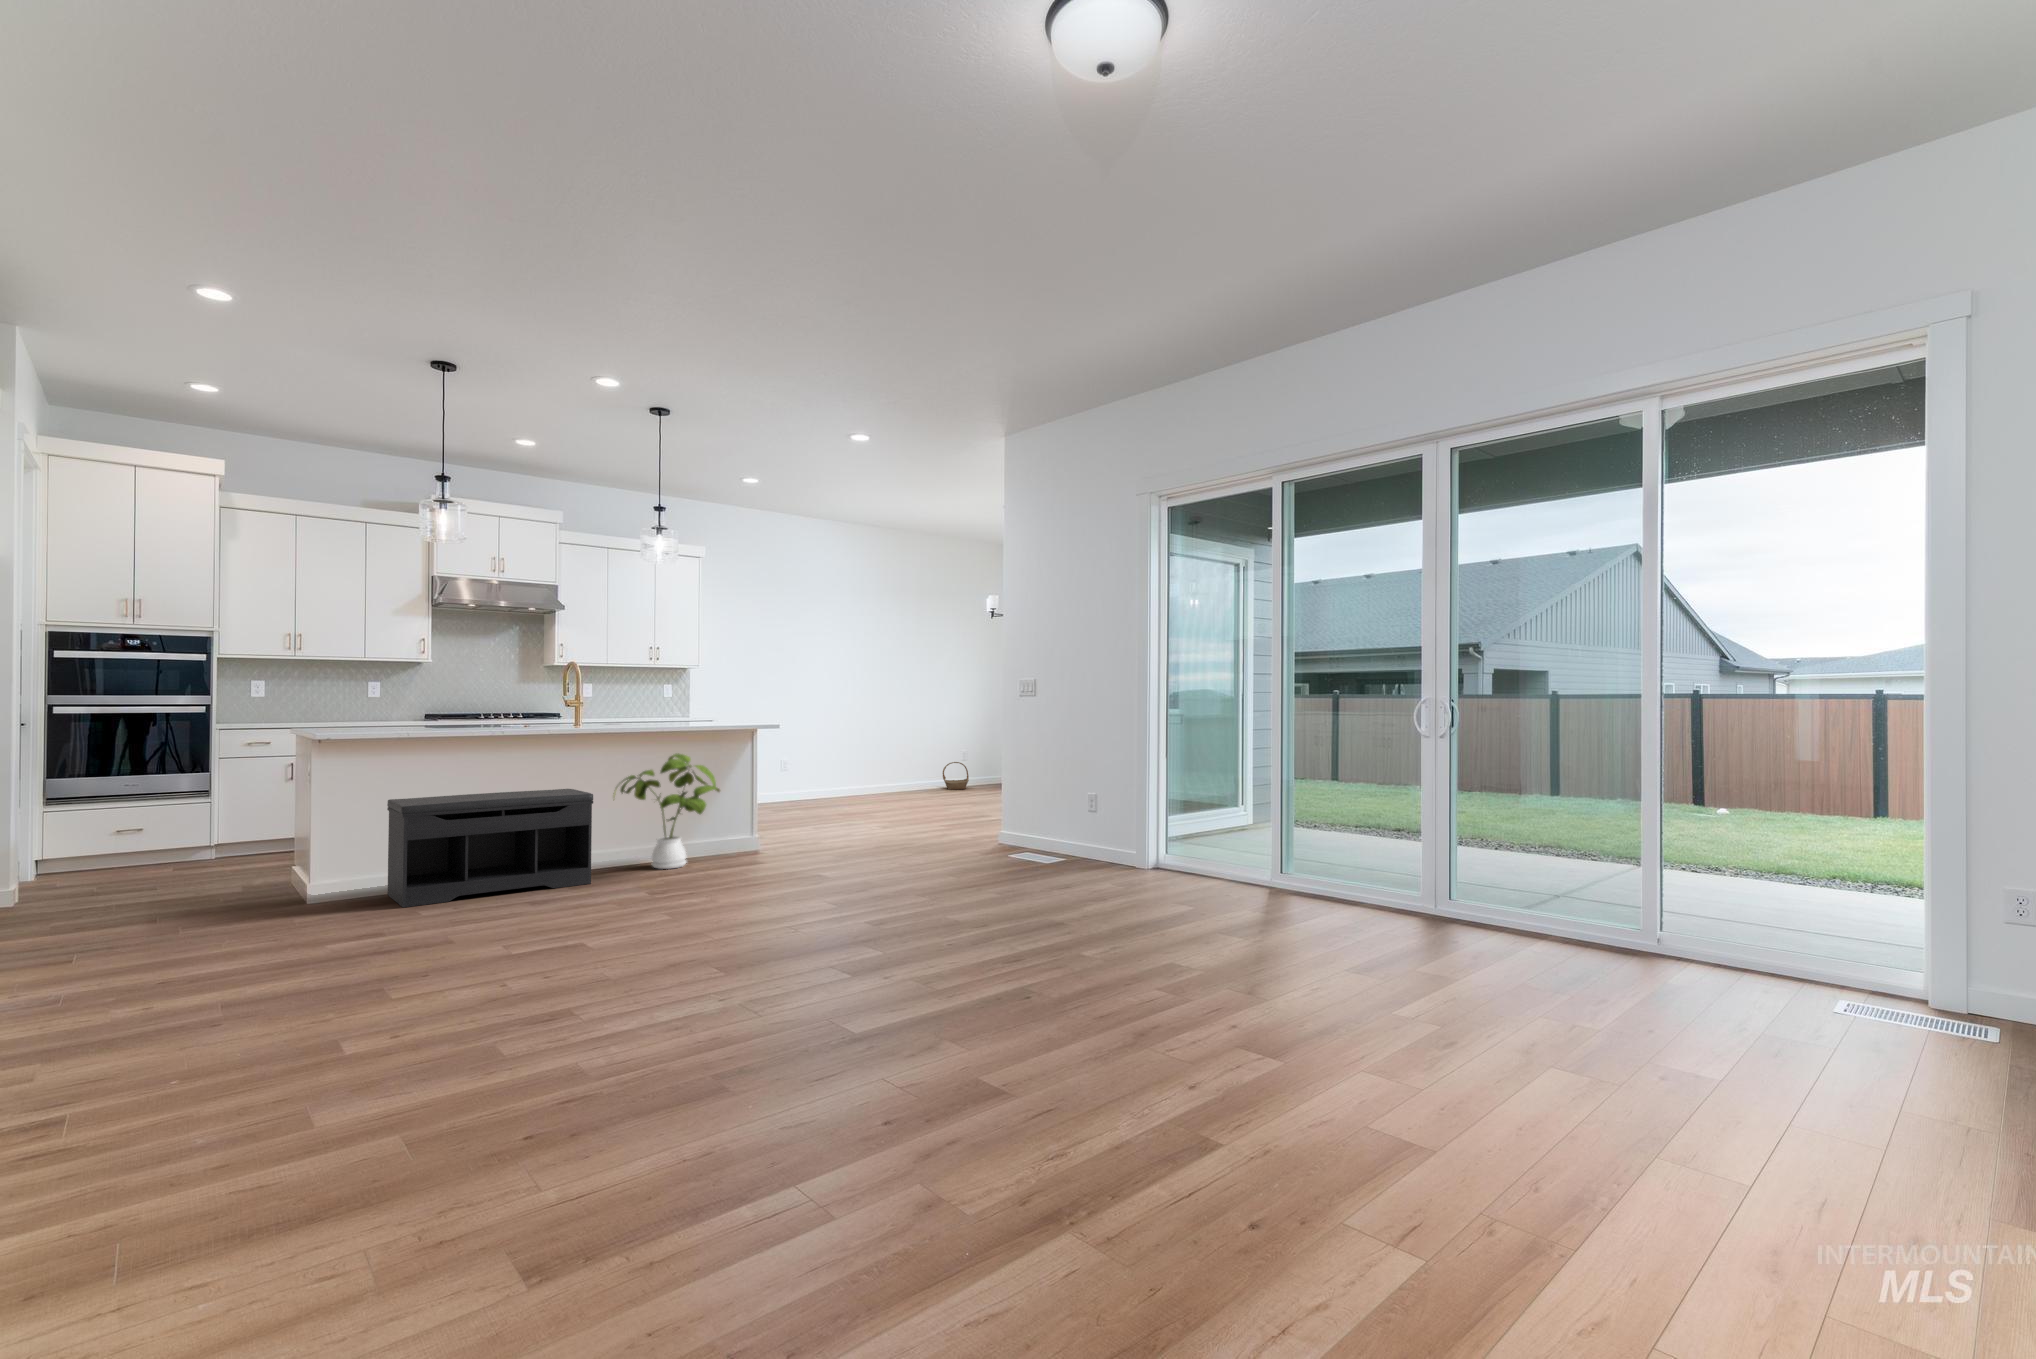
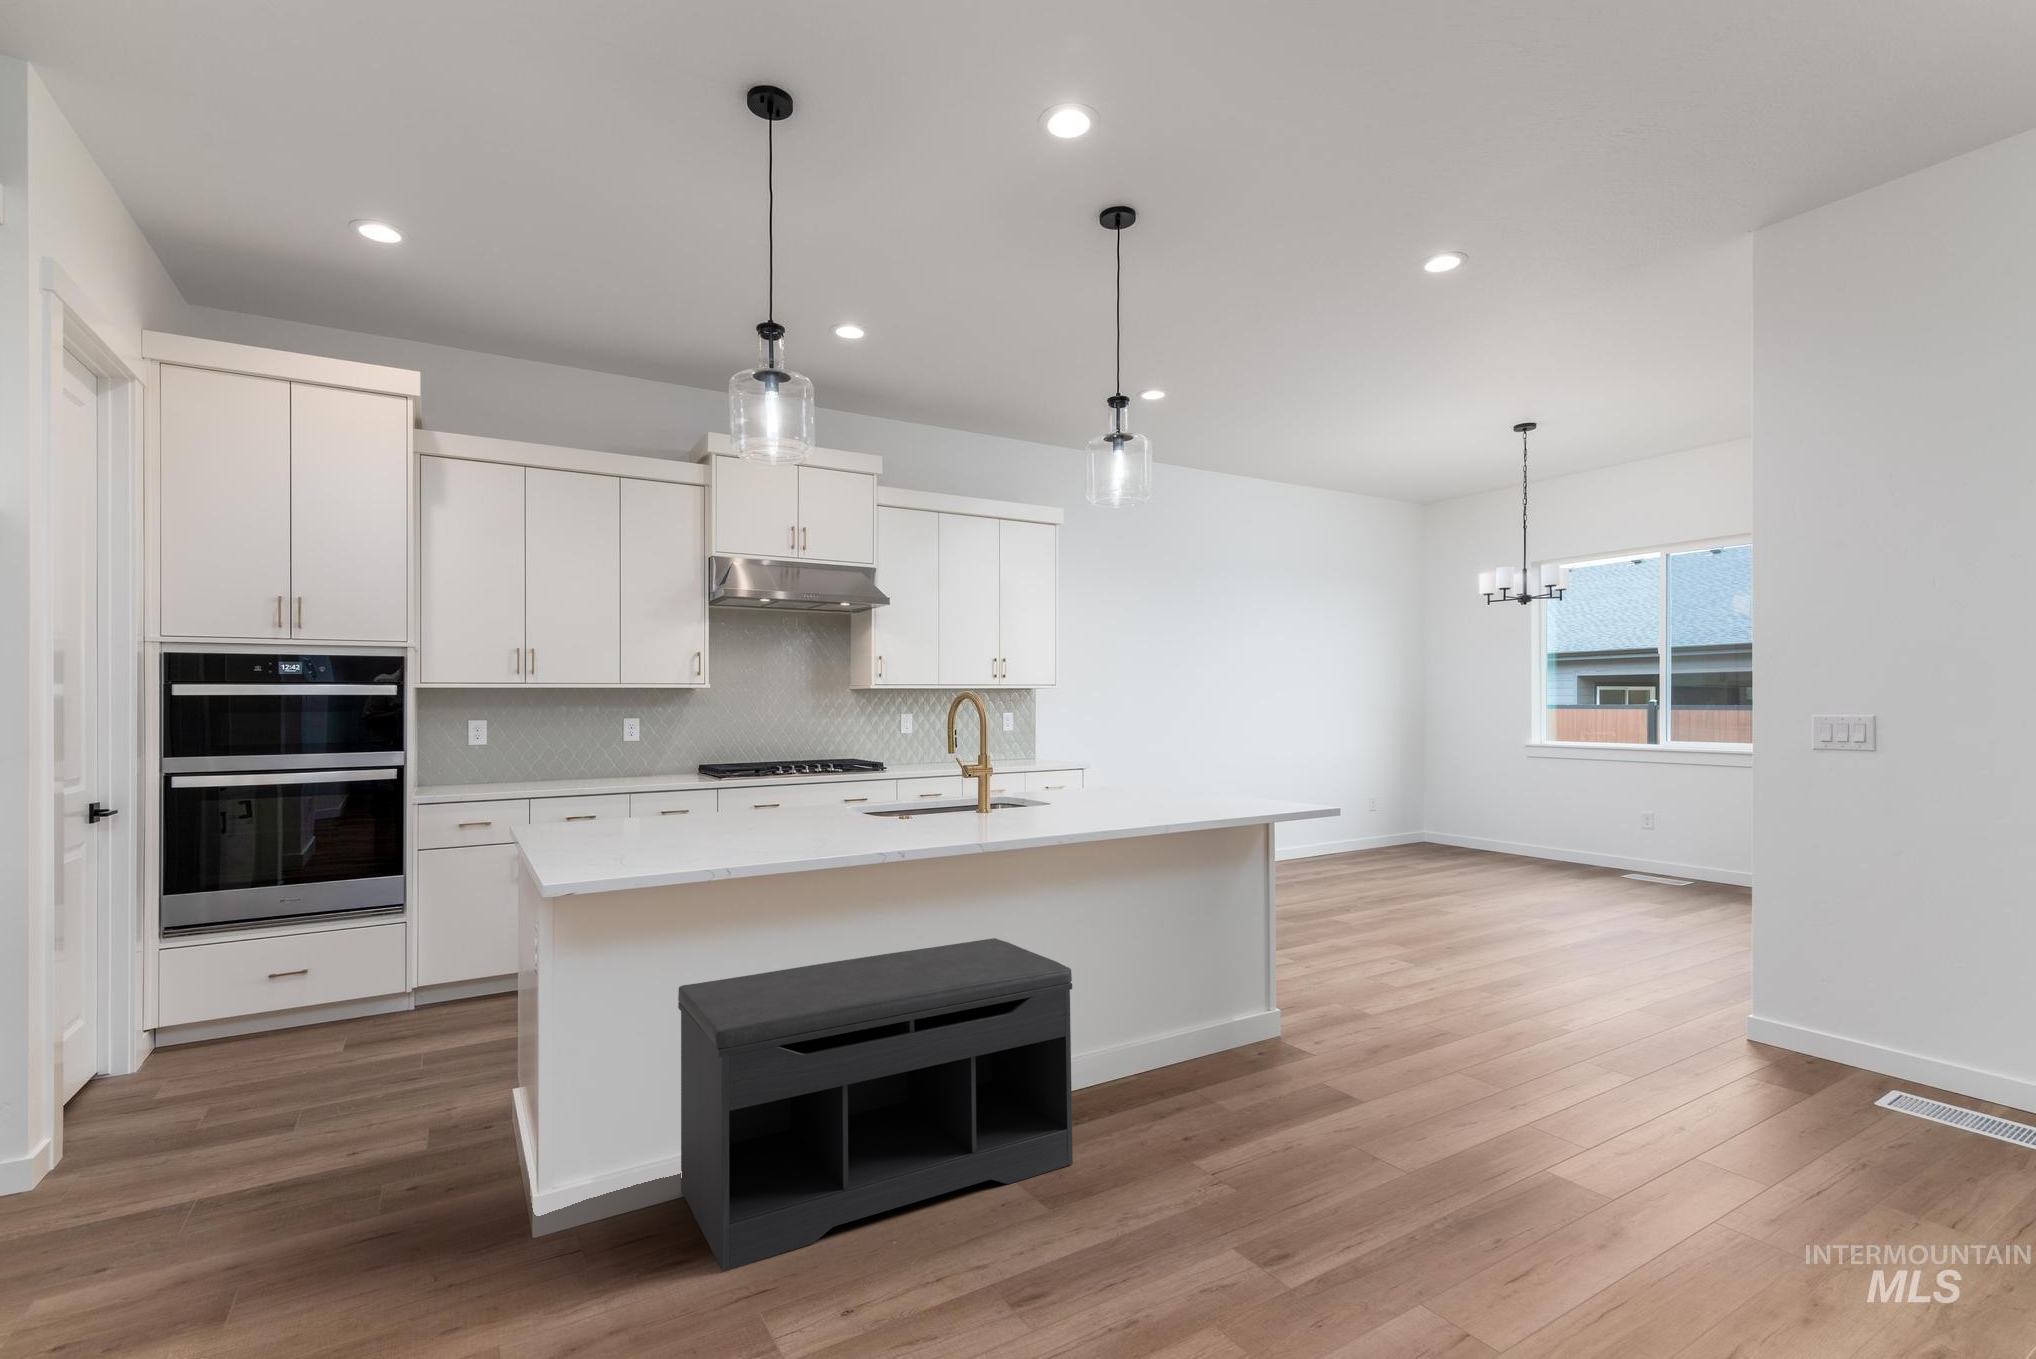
house plant: present [614,753,720,869] -> none [1068,866,1294,1100]
basket: present [943,762,969,790] -> none [1360,817,1403,858]

